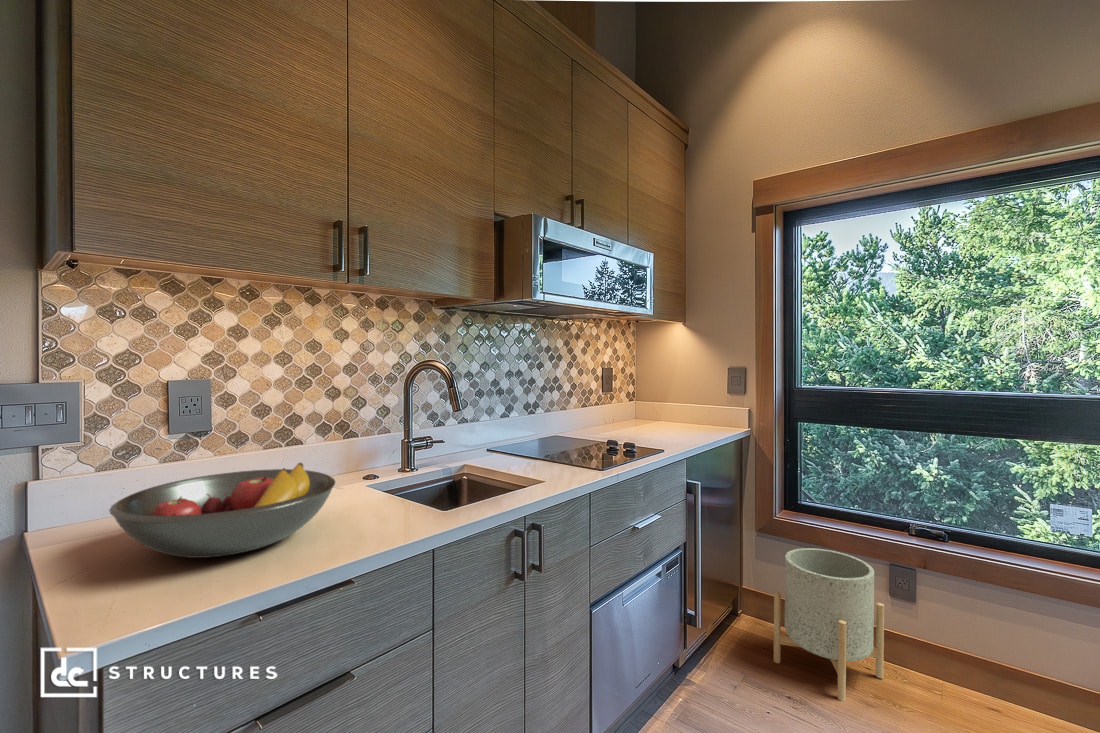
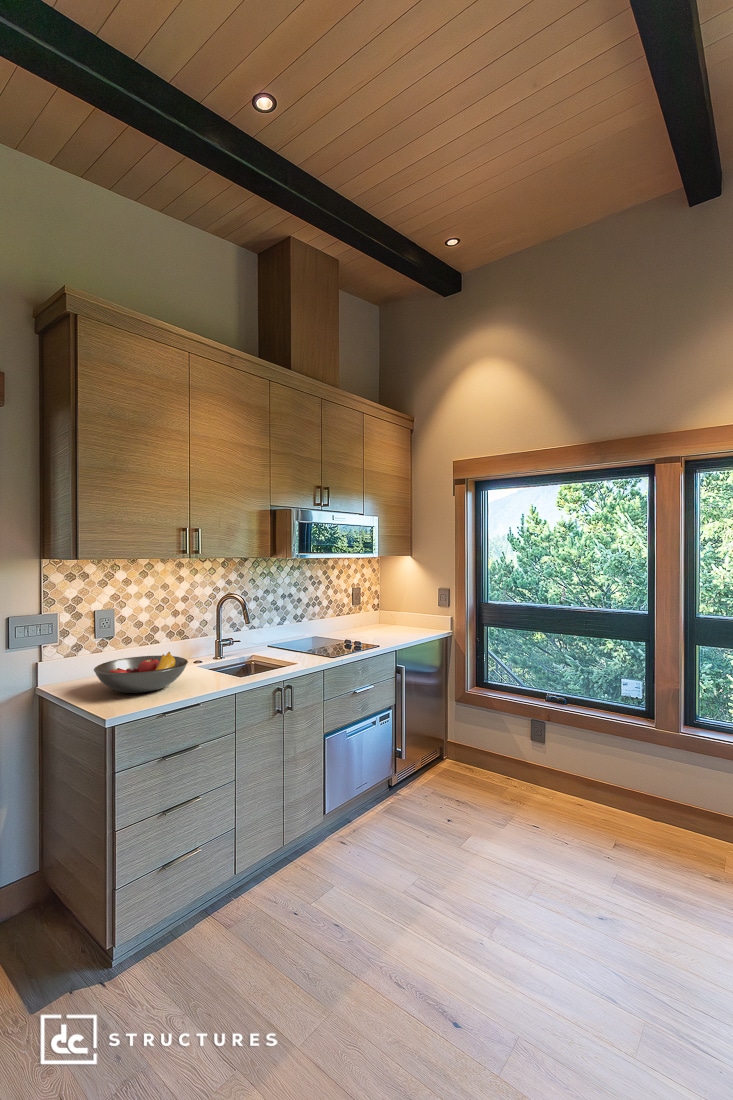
planter: present [774,548,884,701] -> none [456,709,522,800]

